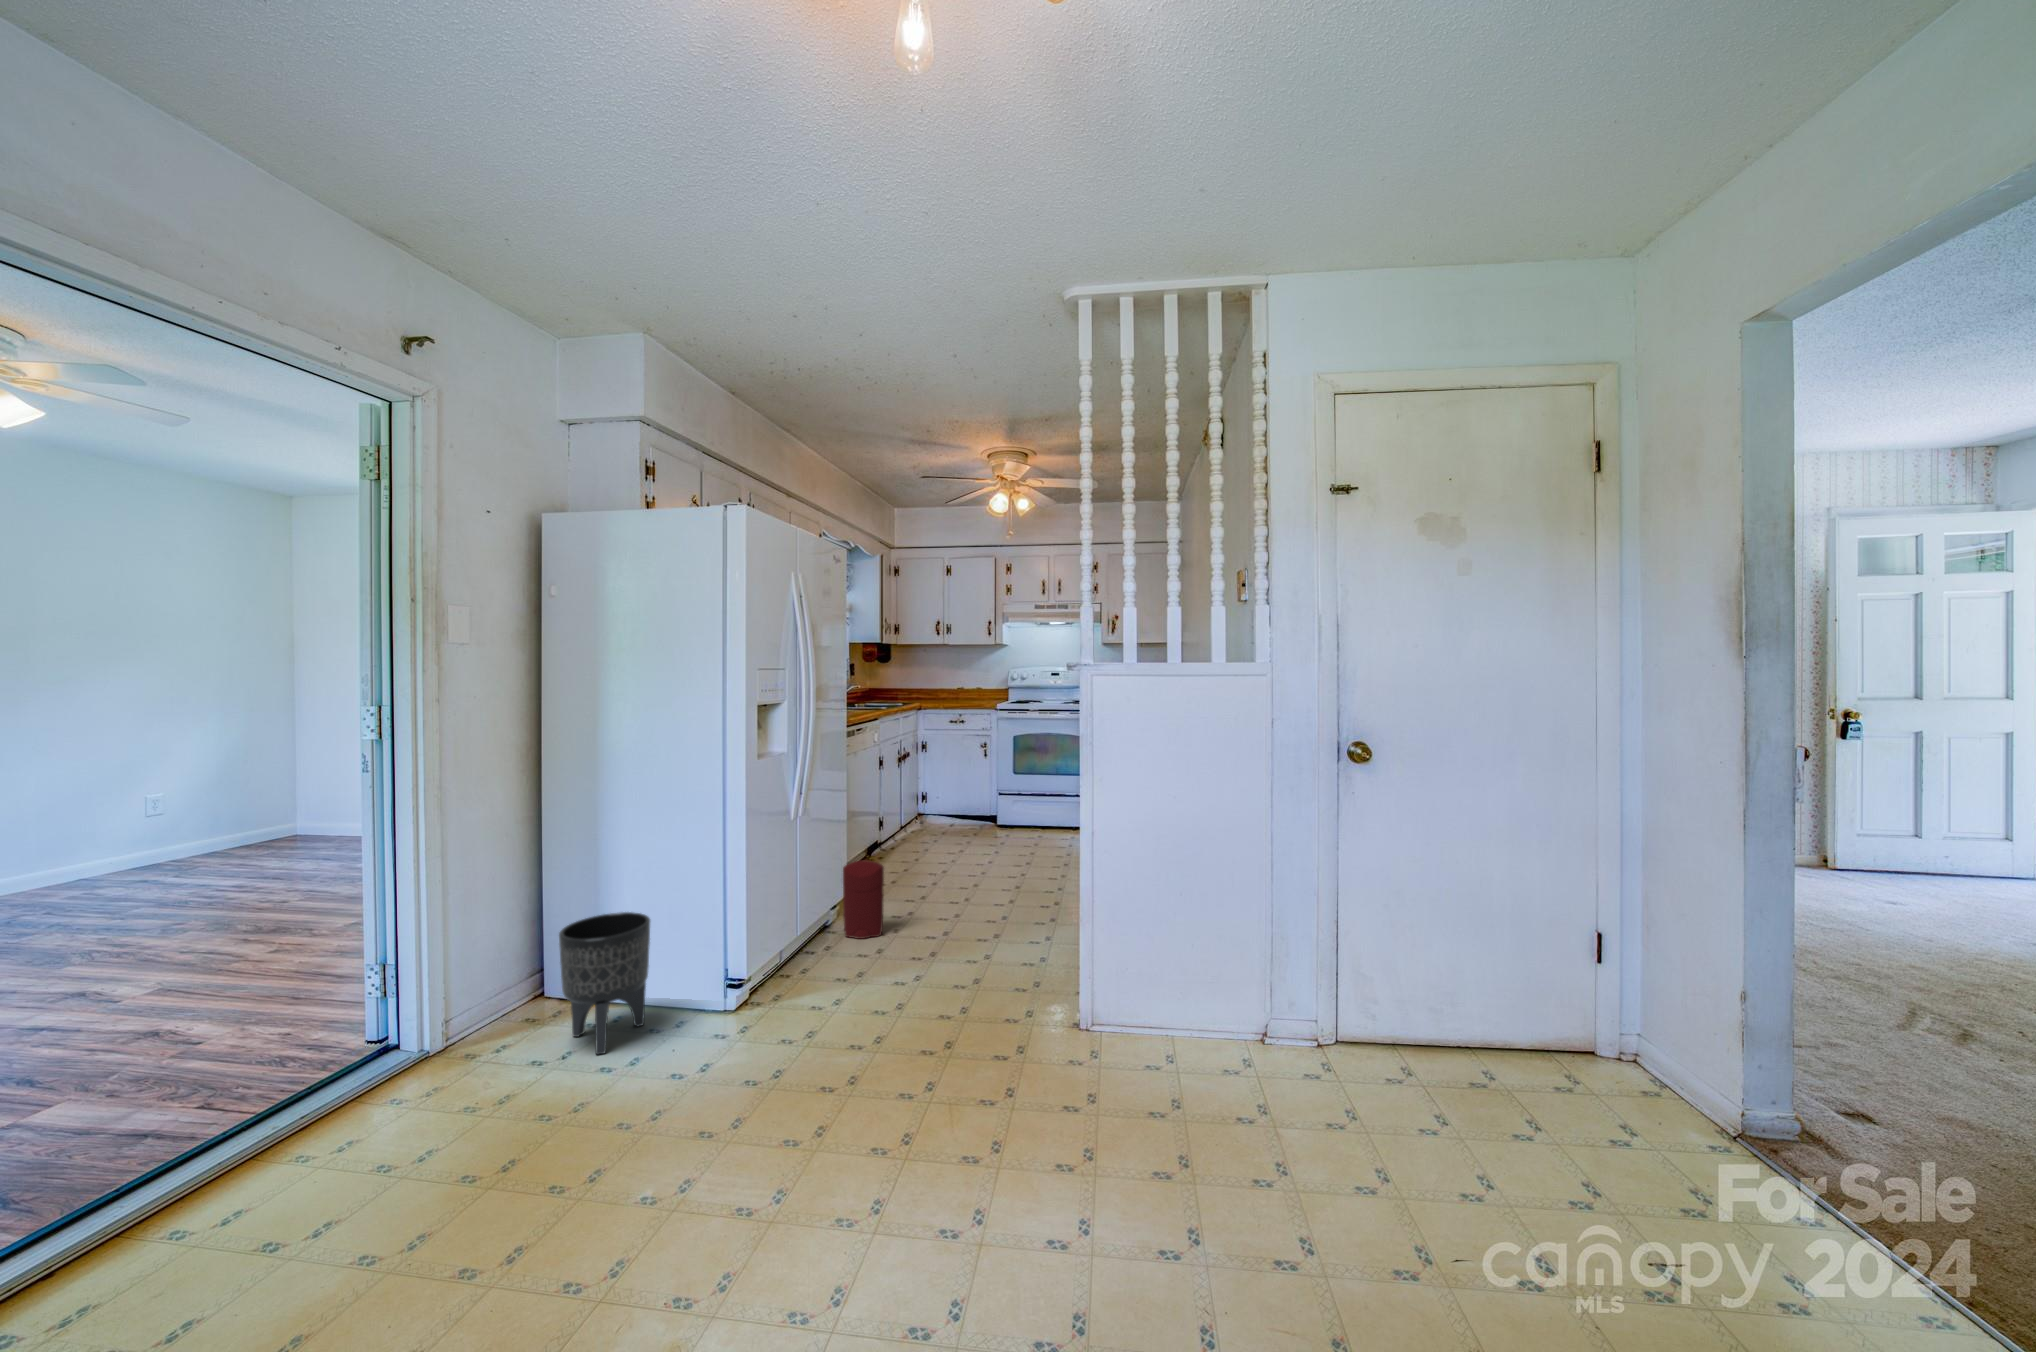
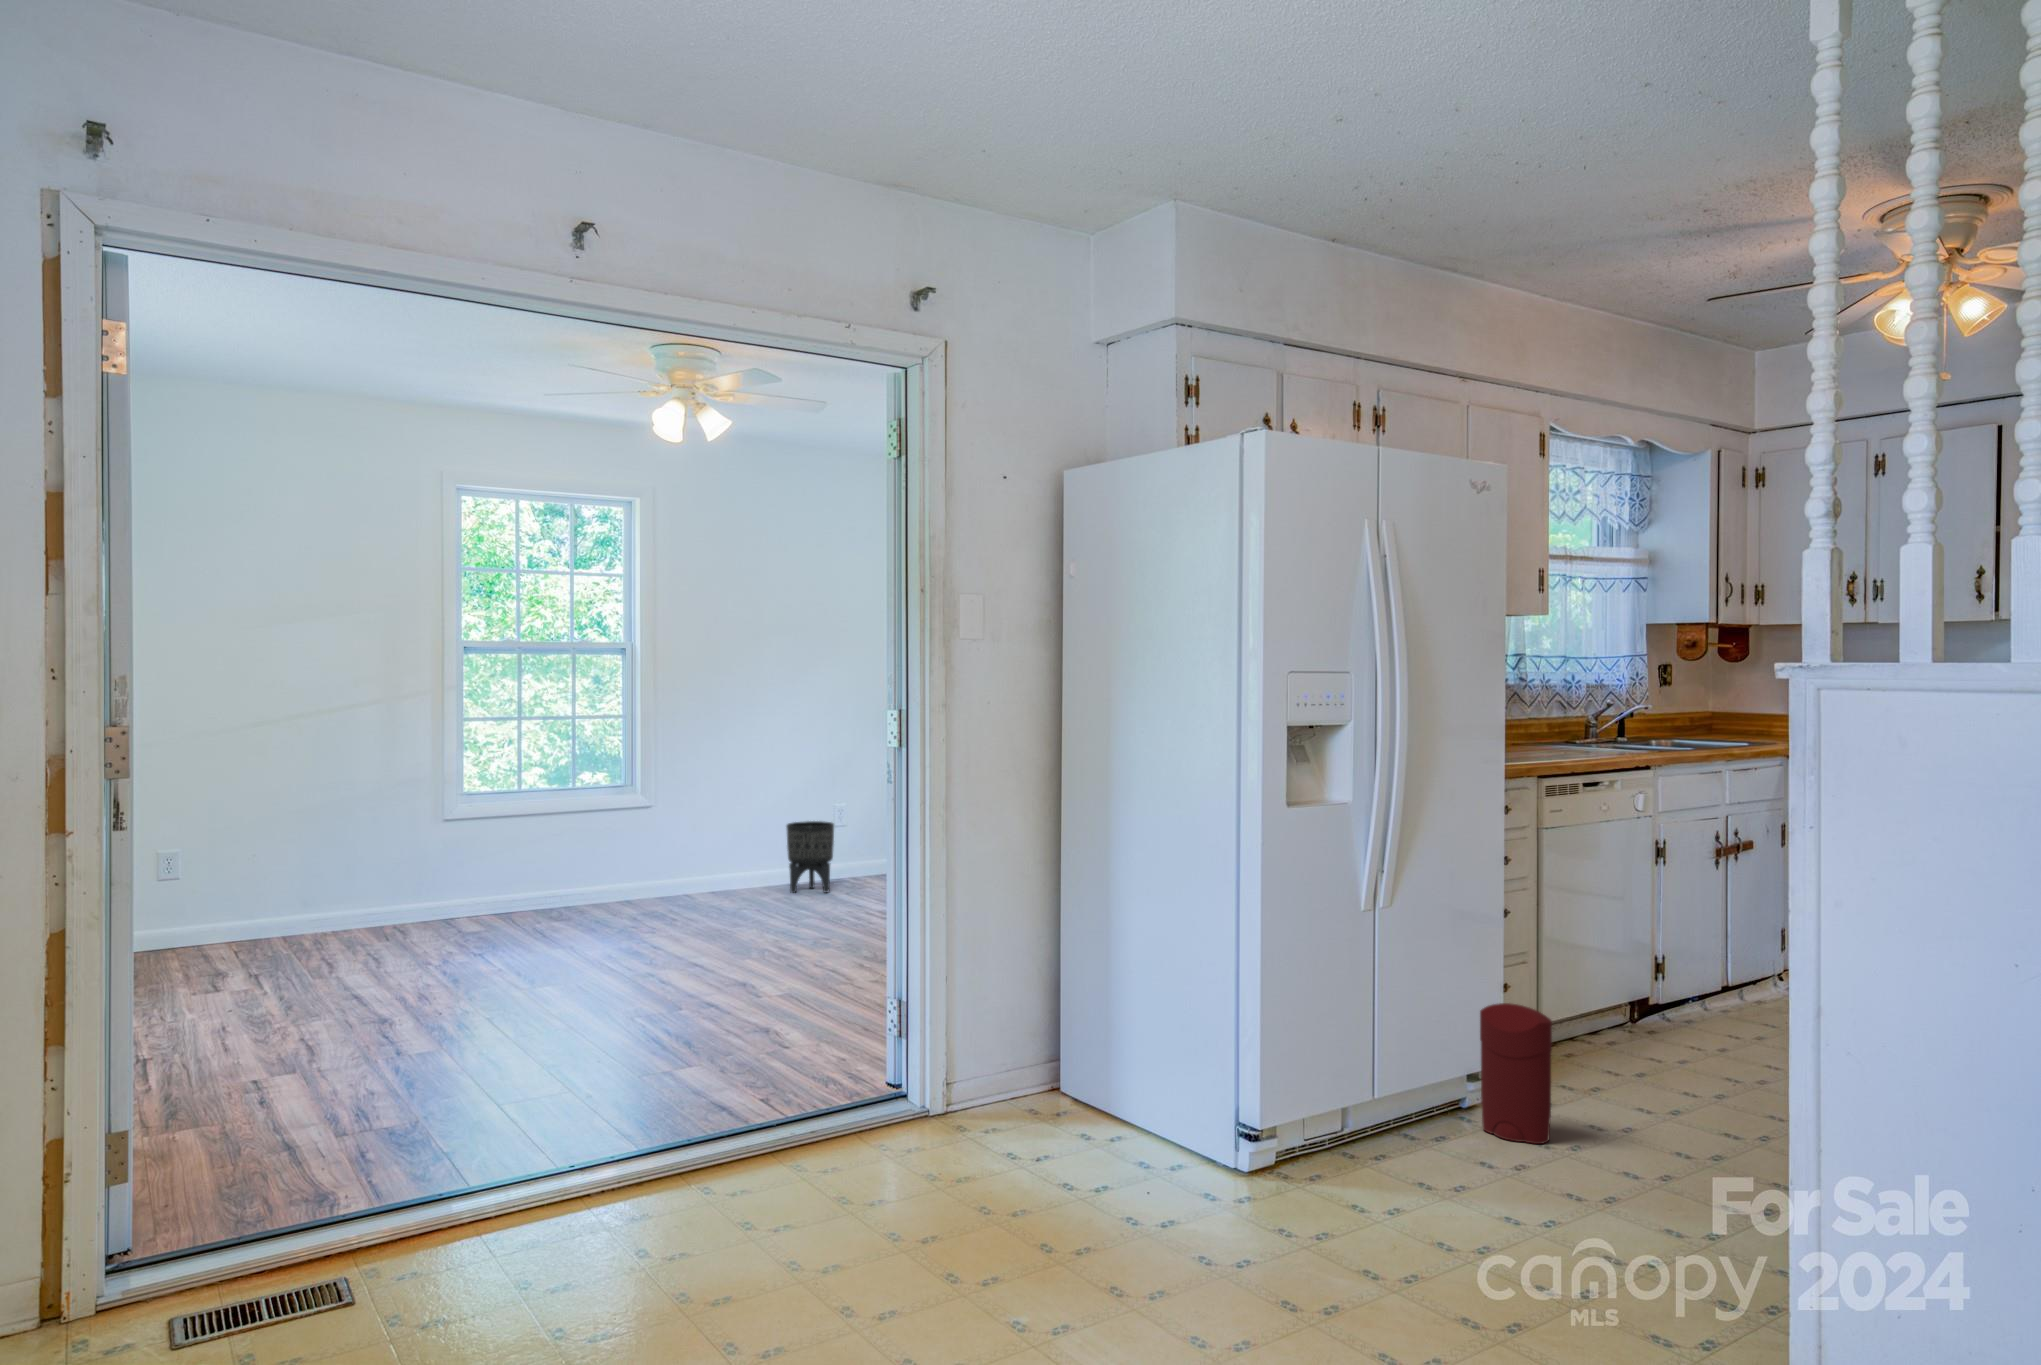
planter: present [559,912,650,1055] -> present [786,821,834,893]

